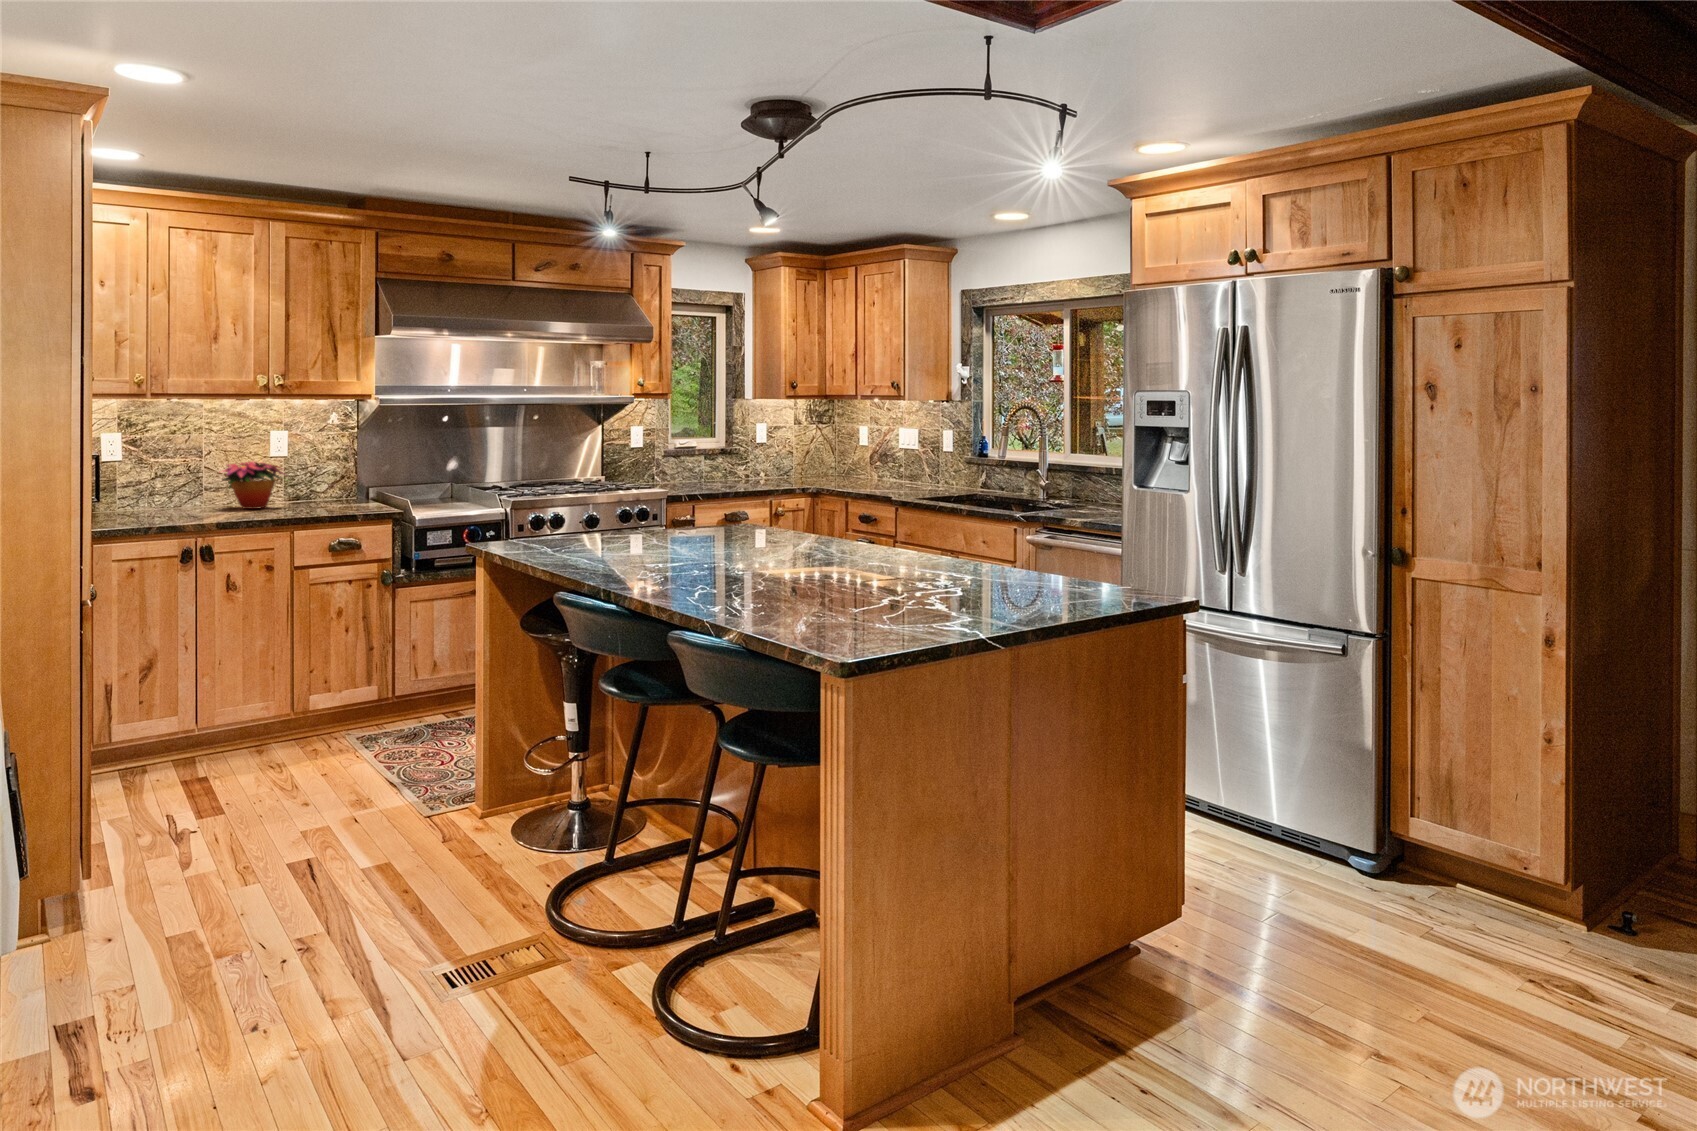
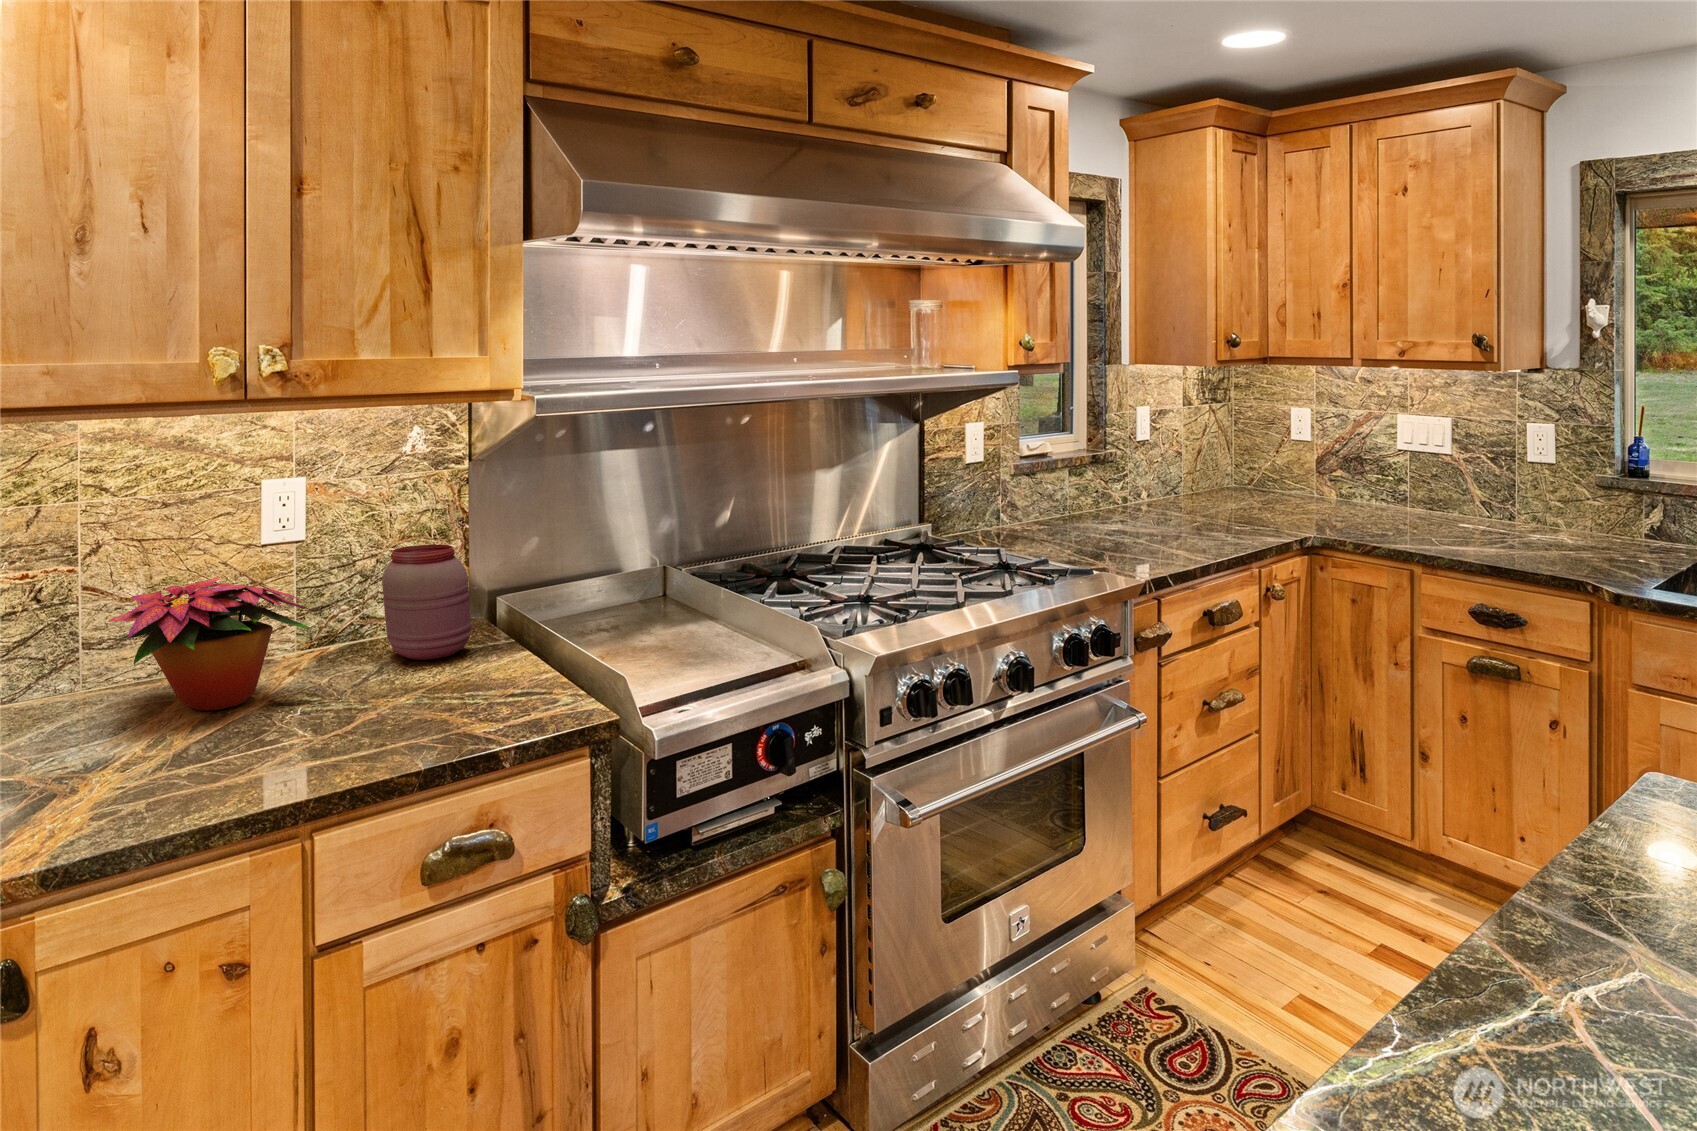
jar: none [318,459,354,504] -> present [382,544,471,660]

